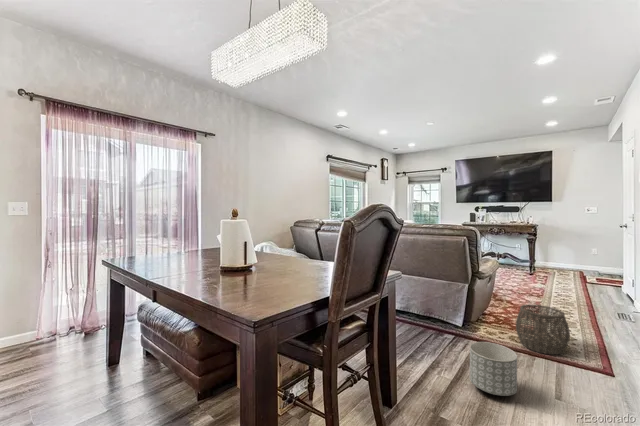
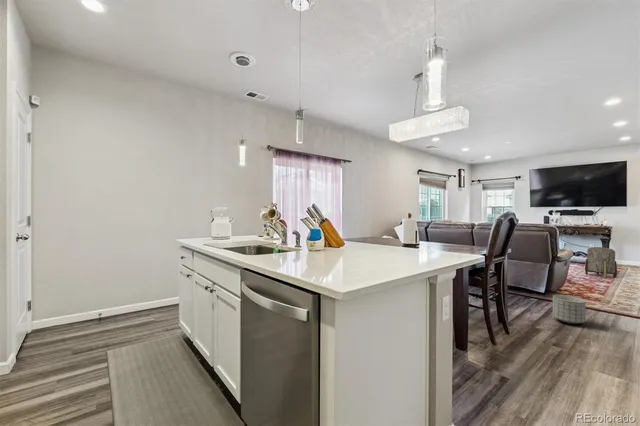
ottoman: none [512,251,546,289] -> present [585,247,617,278]
woven basket: present [516,304,570,355] -> none [586,279,629,312]

